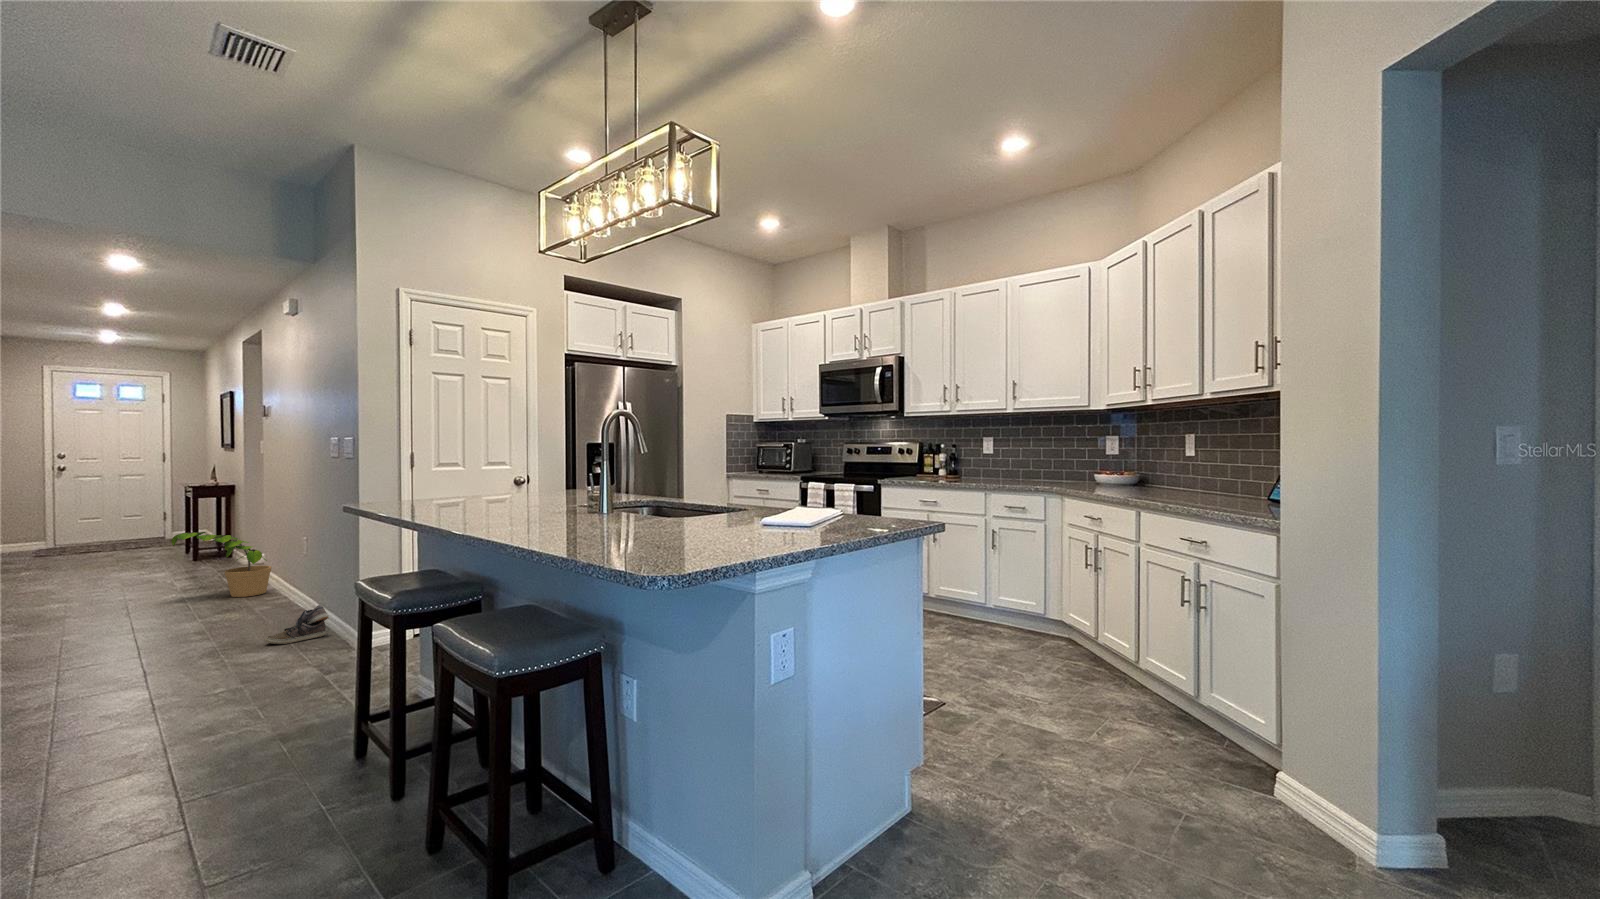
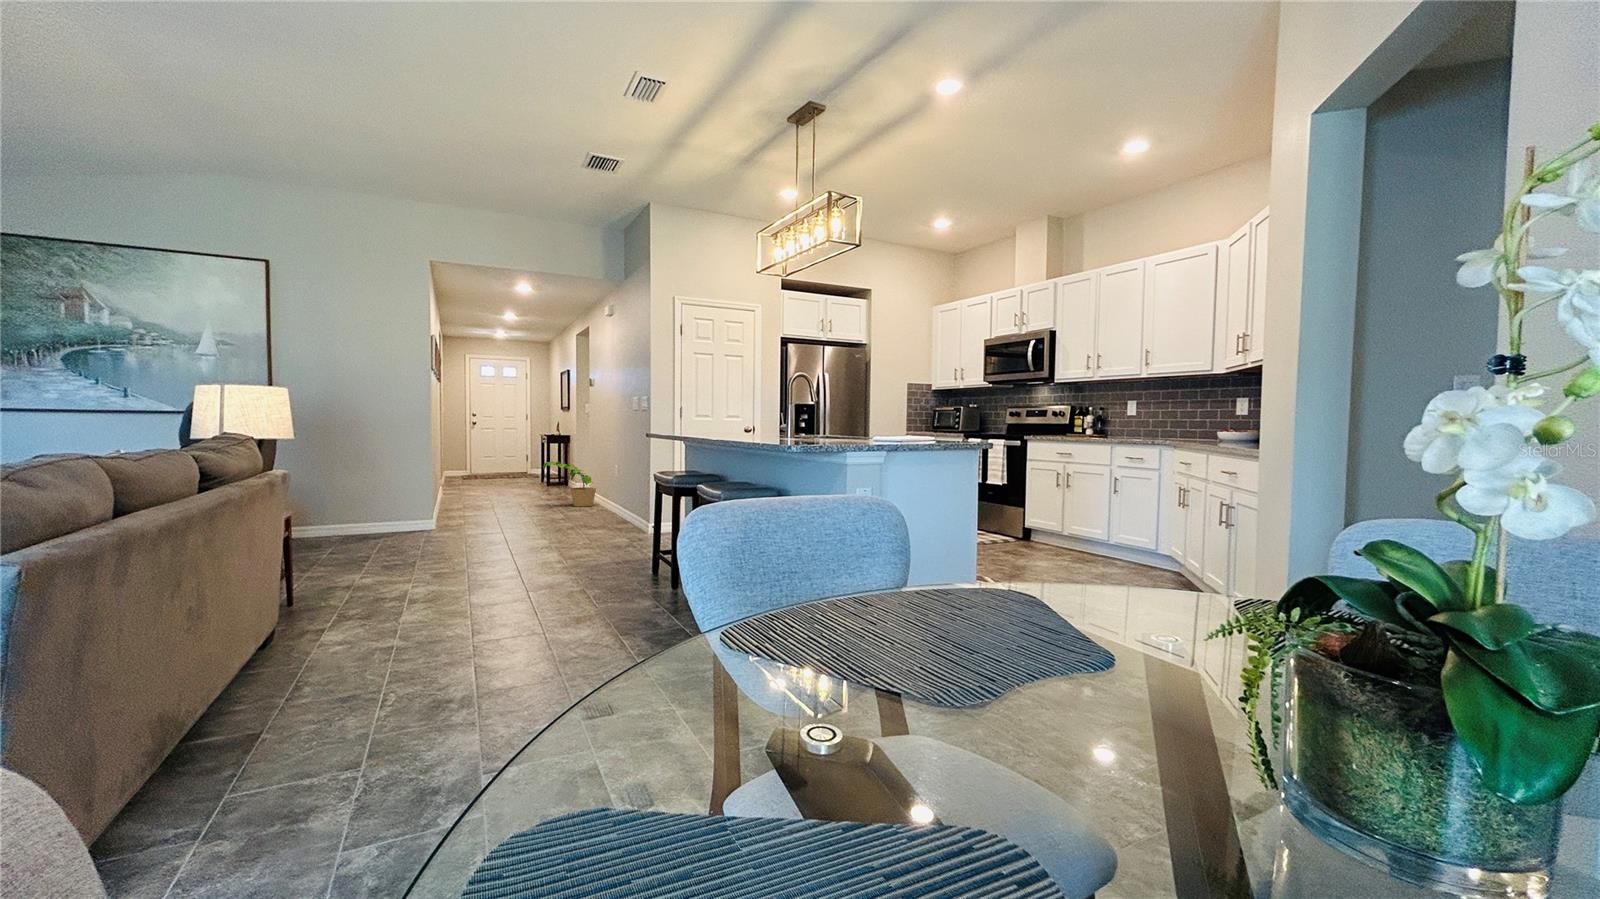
shoe: present [265,605,329,644] -> none [598,508,632,530]

